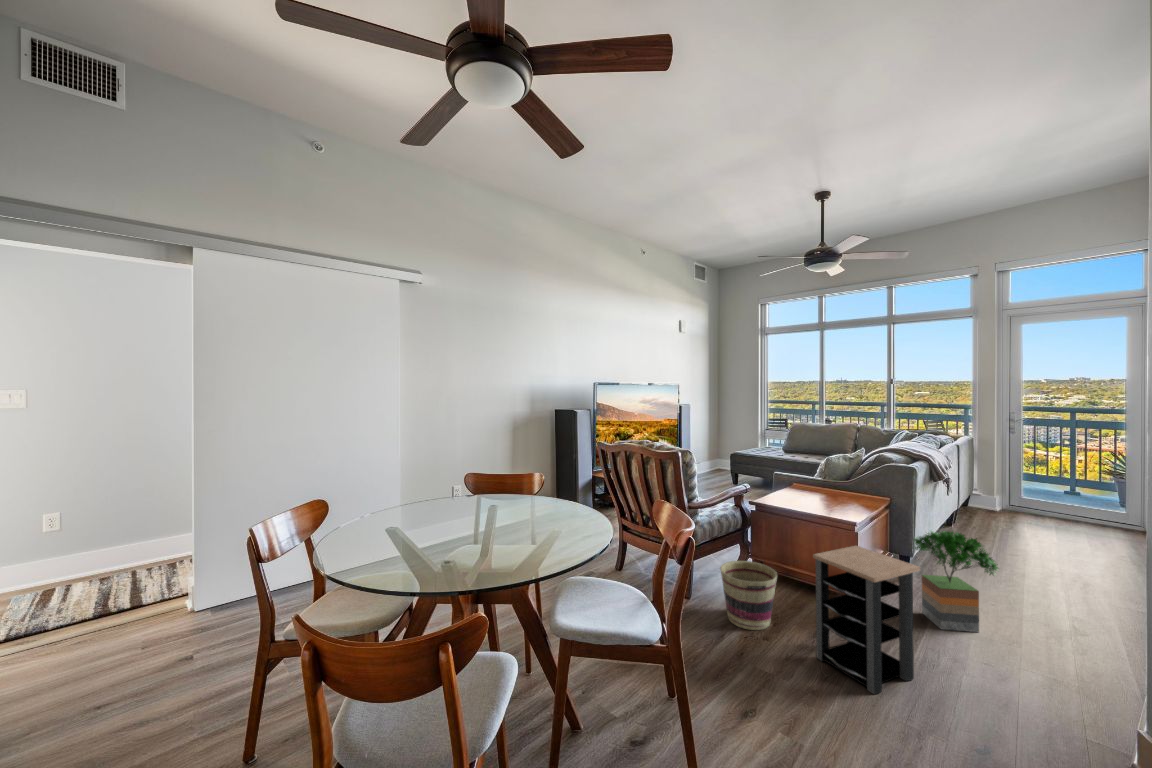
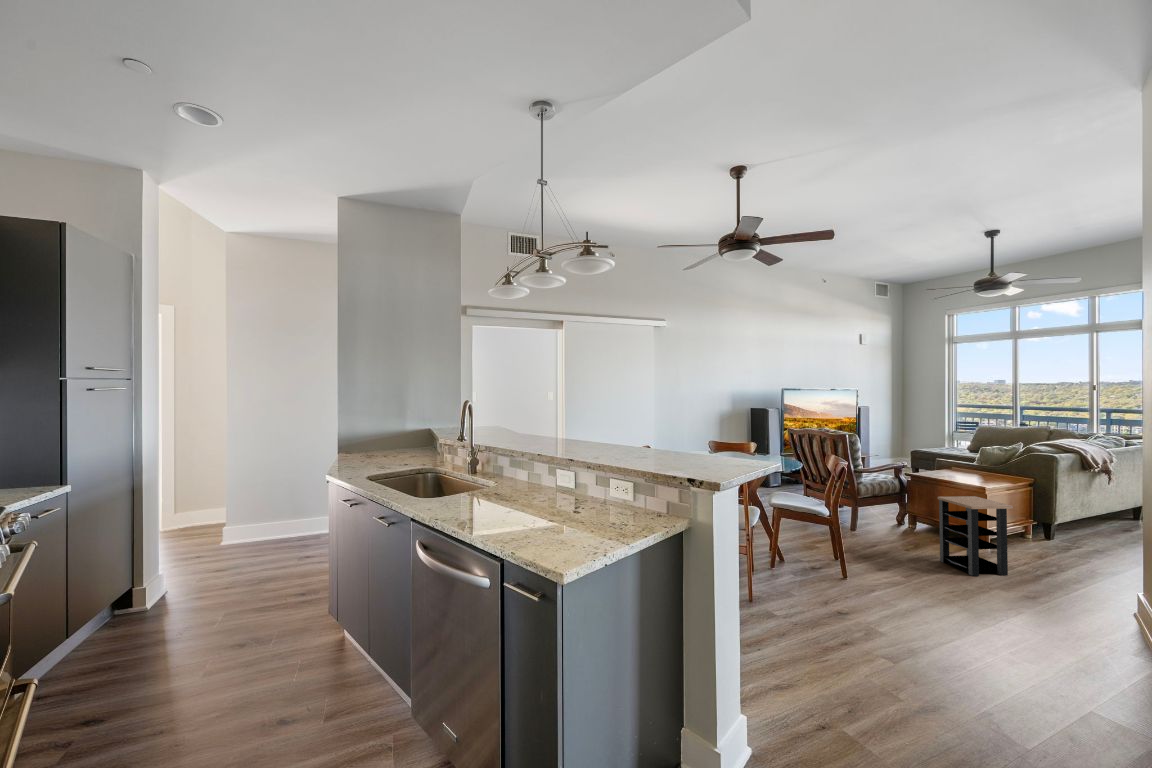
potted tree: present [914,531,998,632] -> none [1034,495,1102,567]
basket: present [720,561,777,630] -> none [876,507,918,548]

